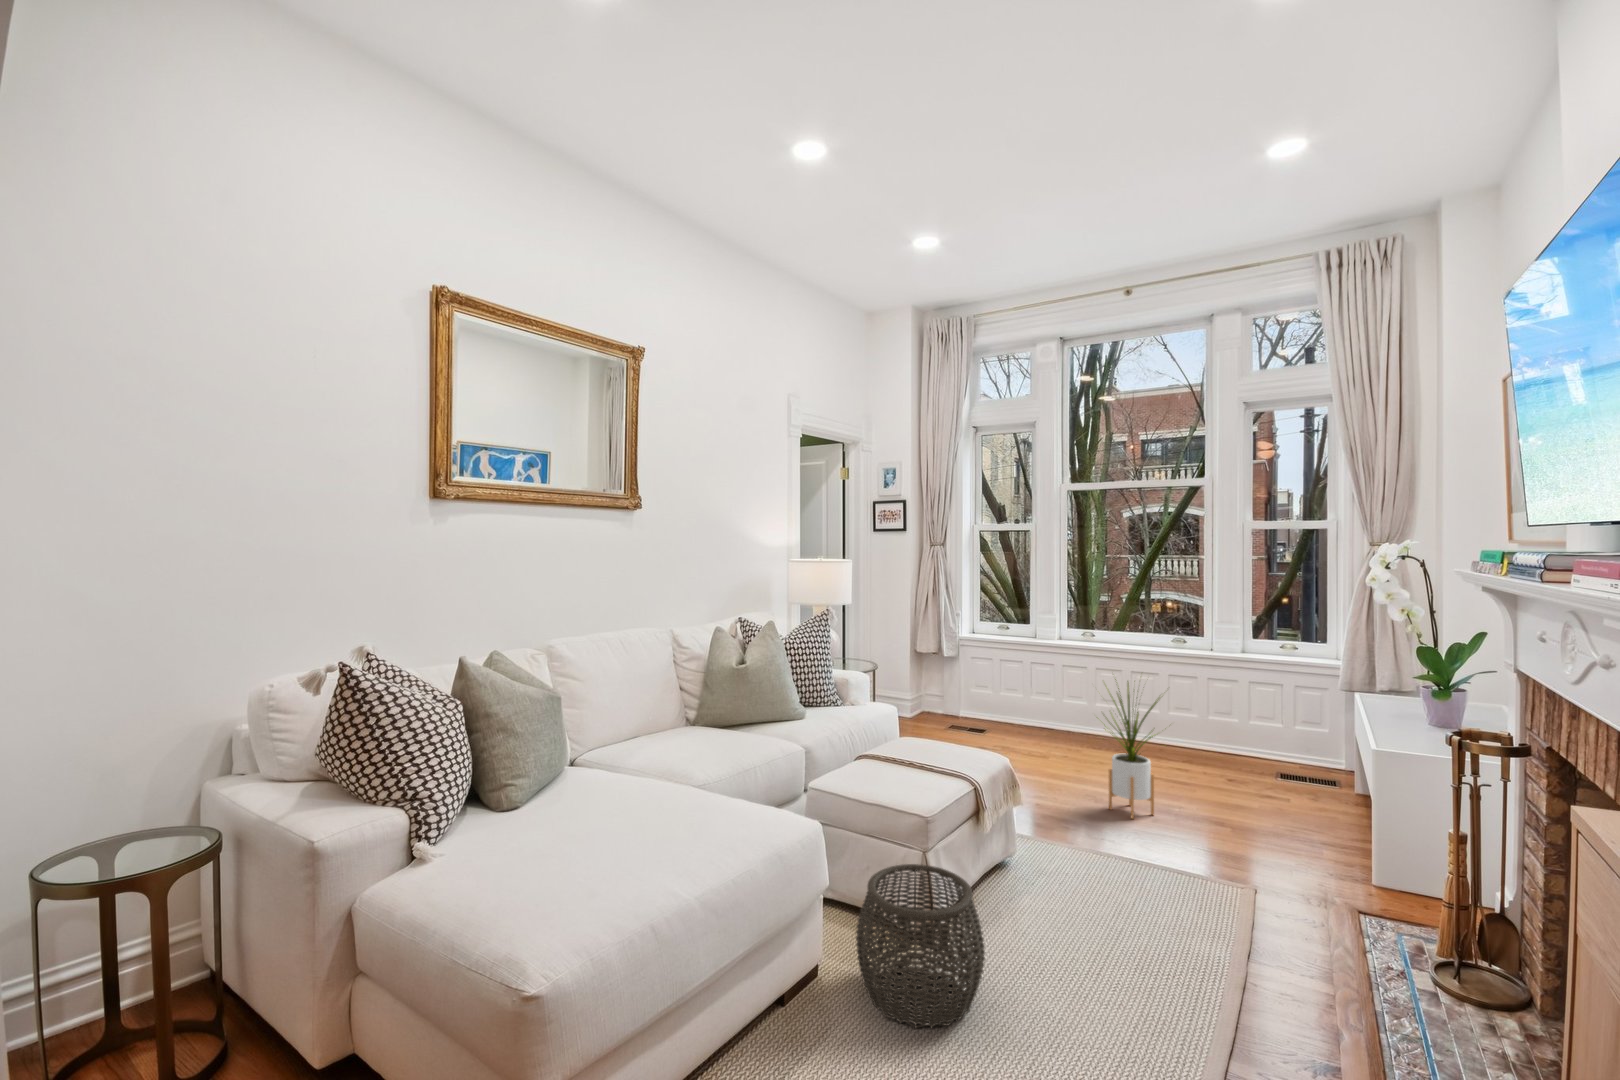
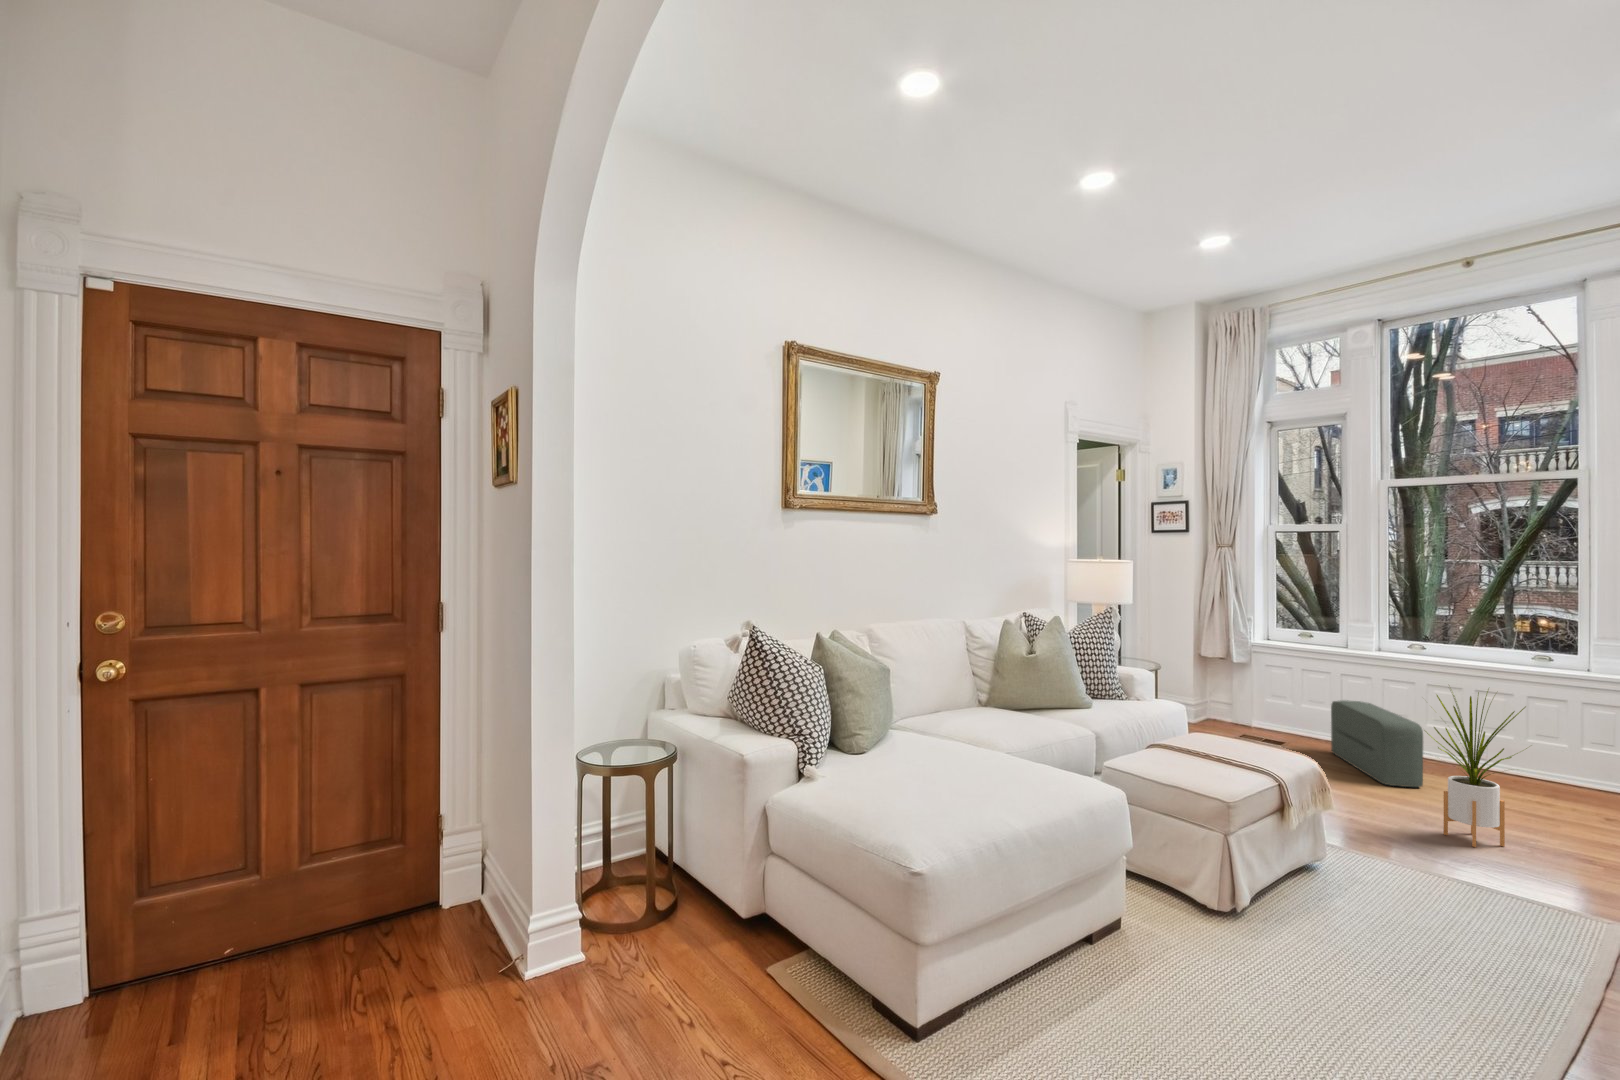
pouf: none [1021,686,1091,763] -> present [1331,700,1423,787]
woven basket: present [856,864,985,1028] -> none [1160,838,1293,980]

